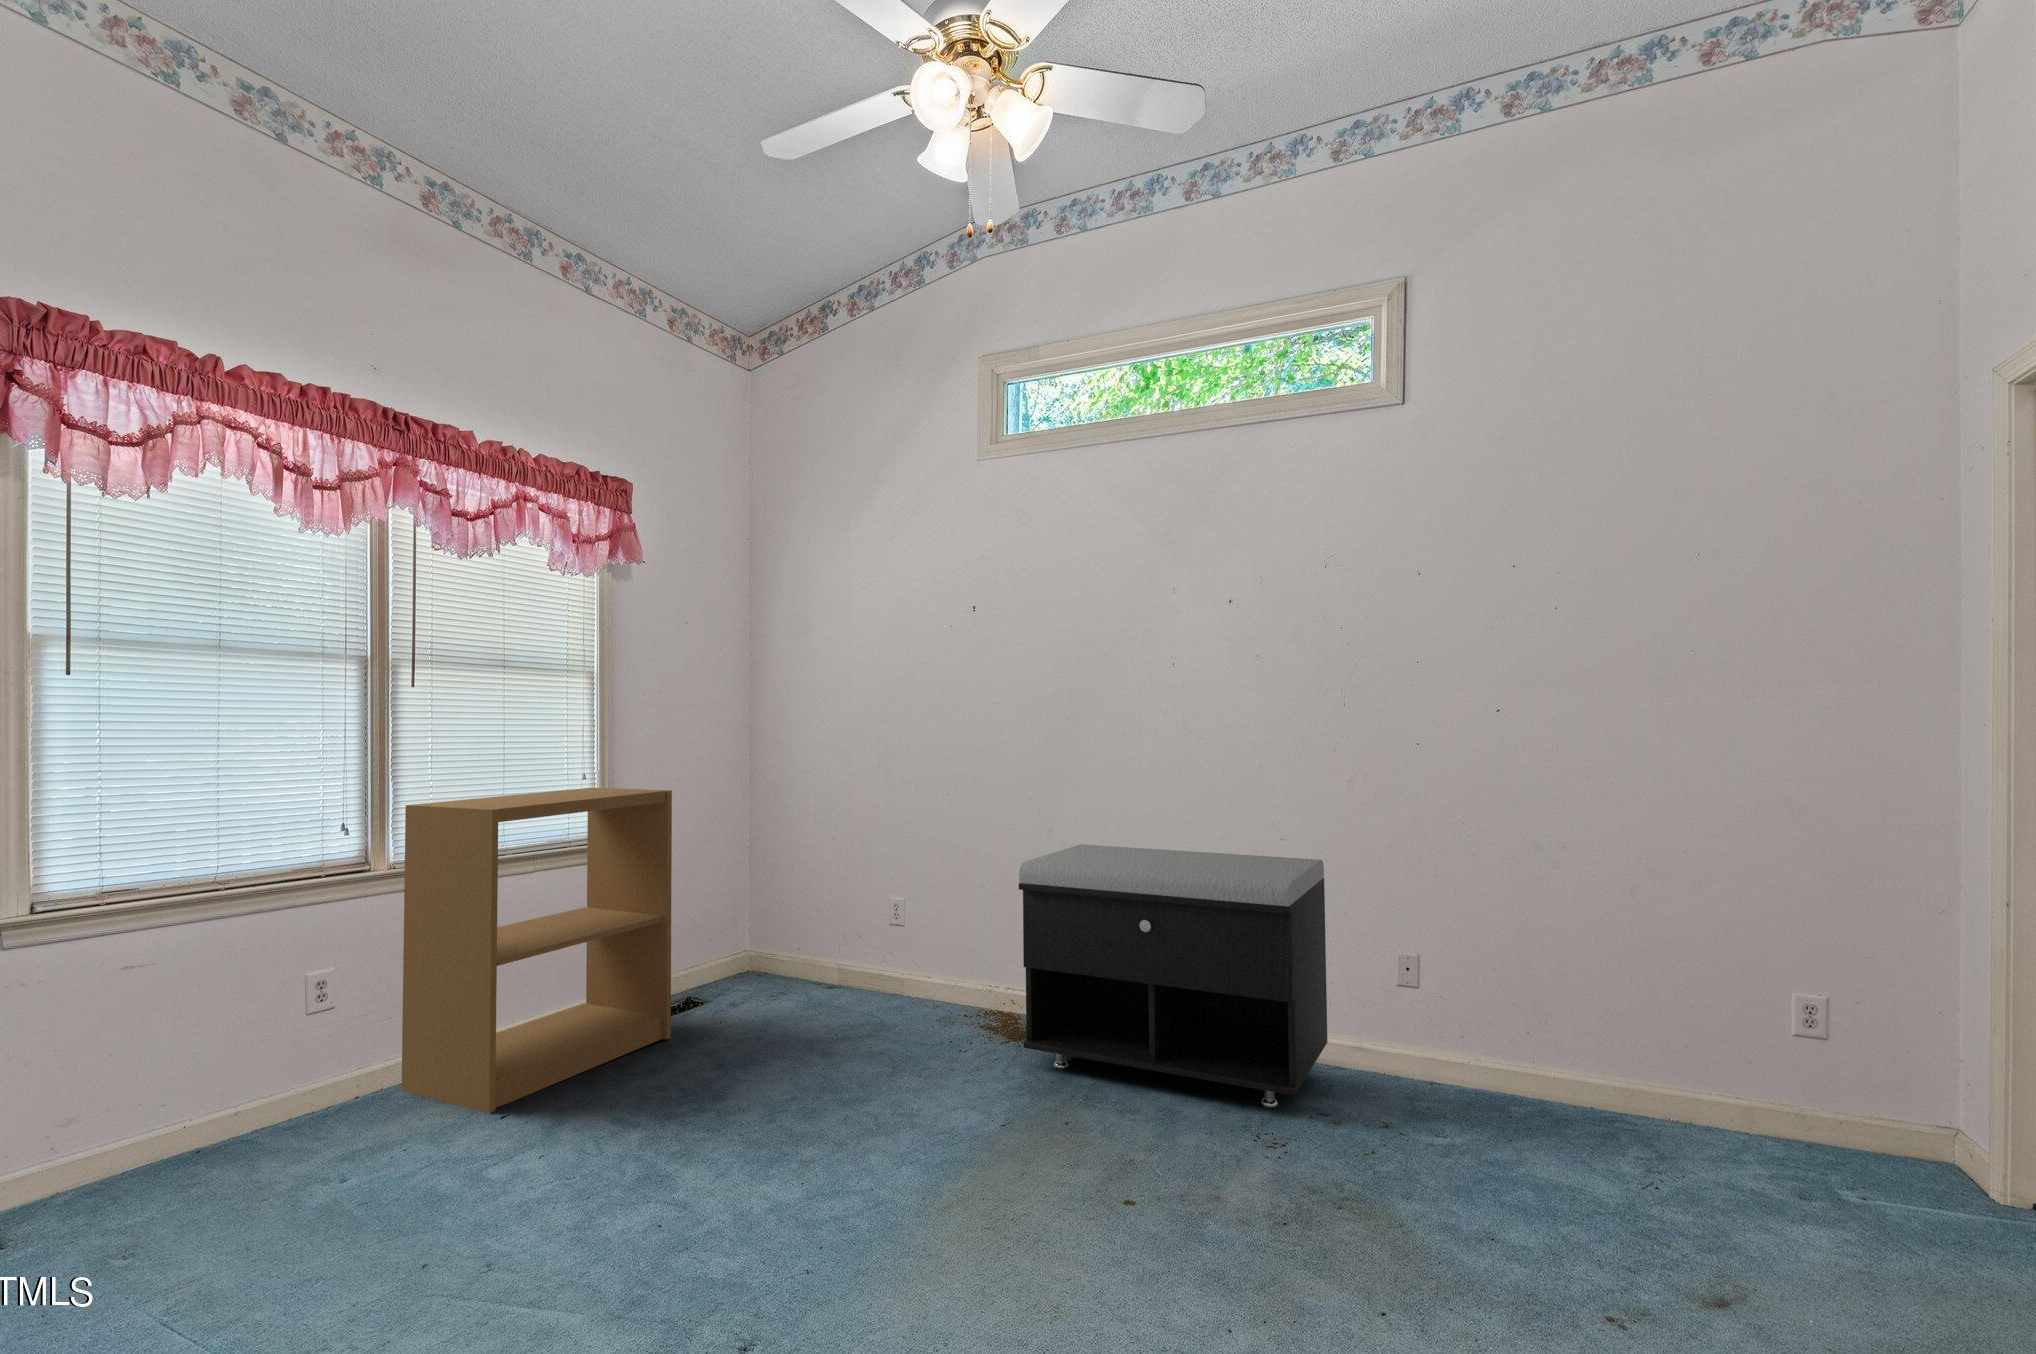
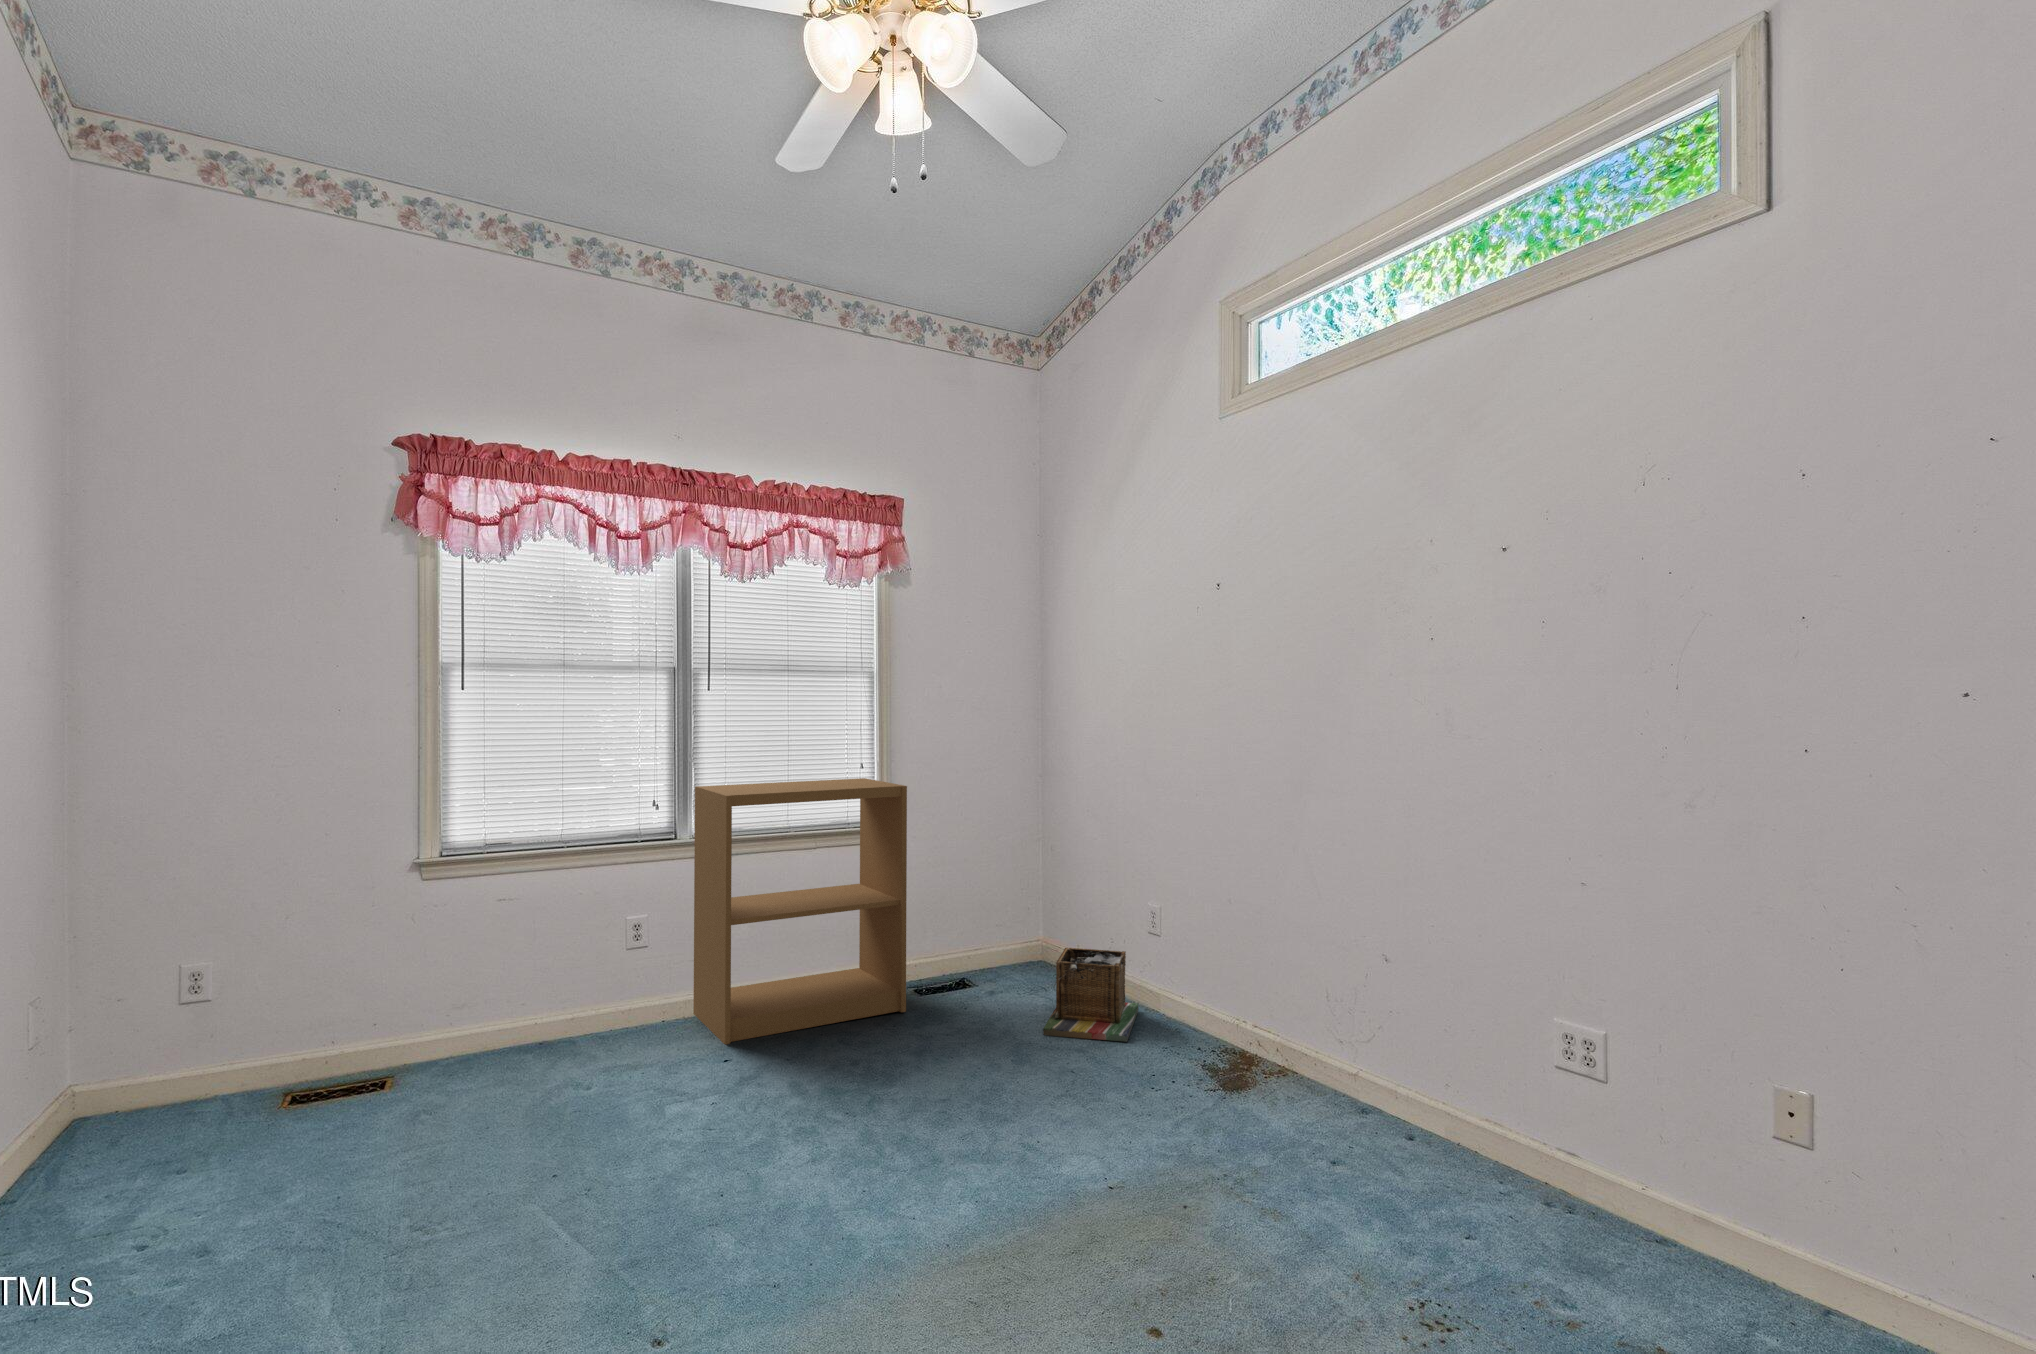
storage bench: present [1019,844,1328,1108] -> none [1170,876,1548,1227]
laundry basket: none [819,939,916,1032] -> present [1043,948,1139,1042]

